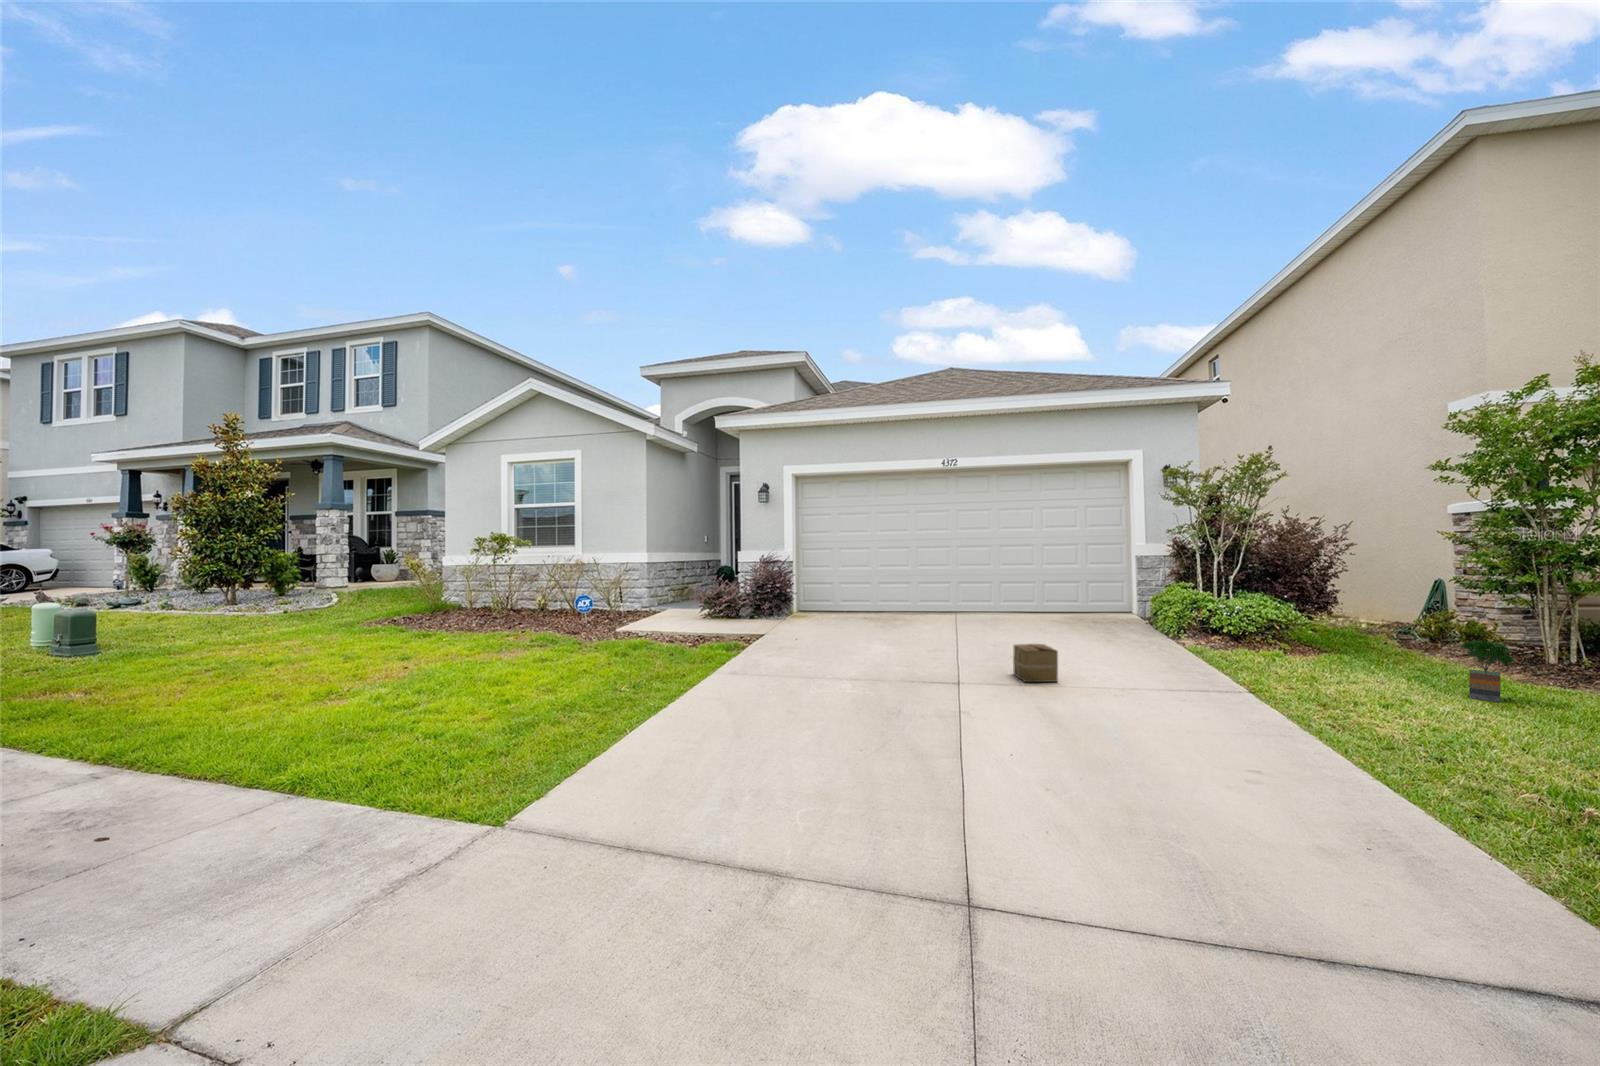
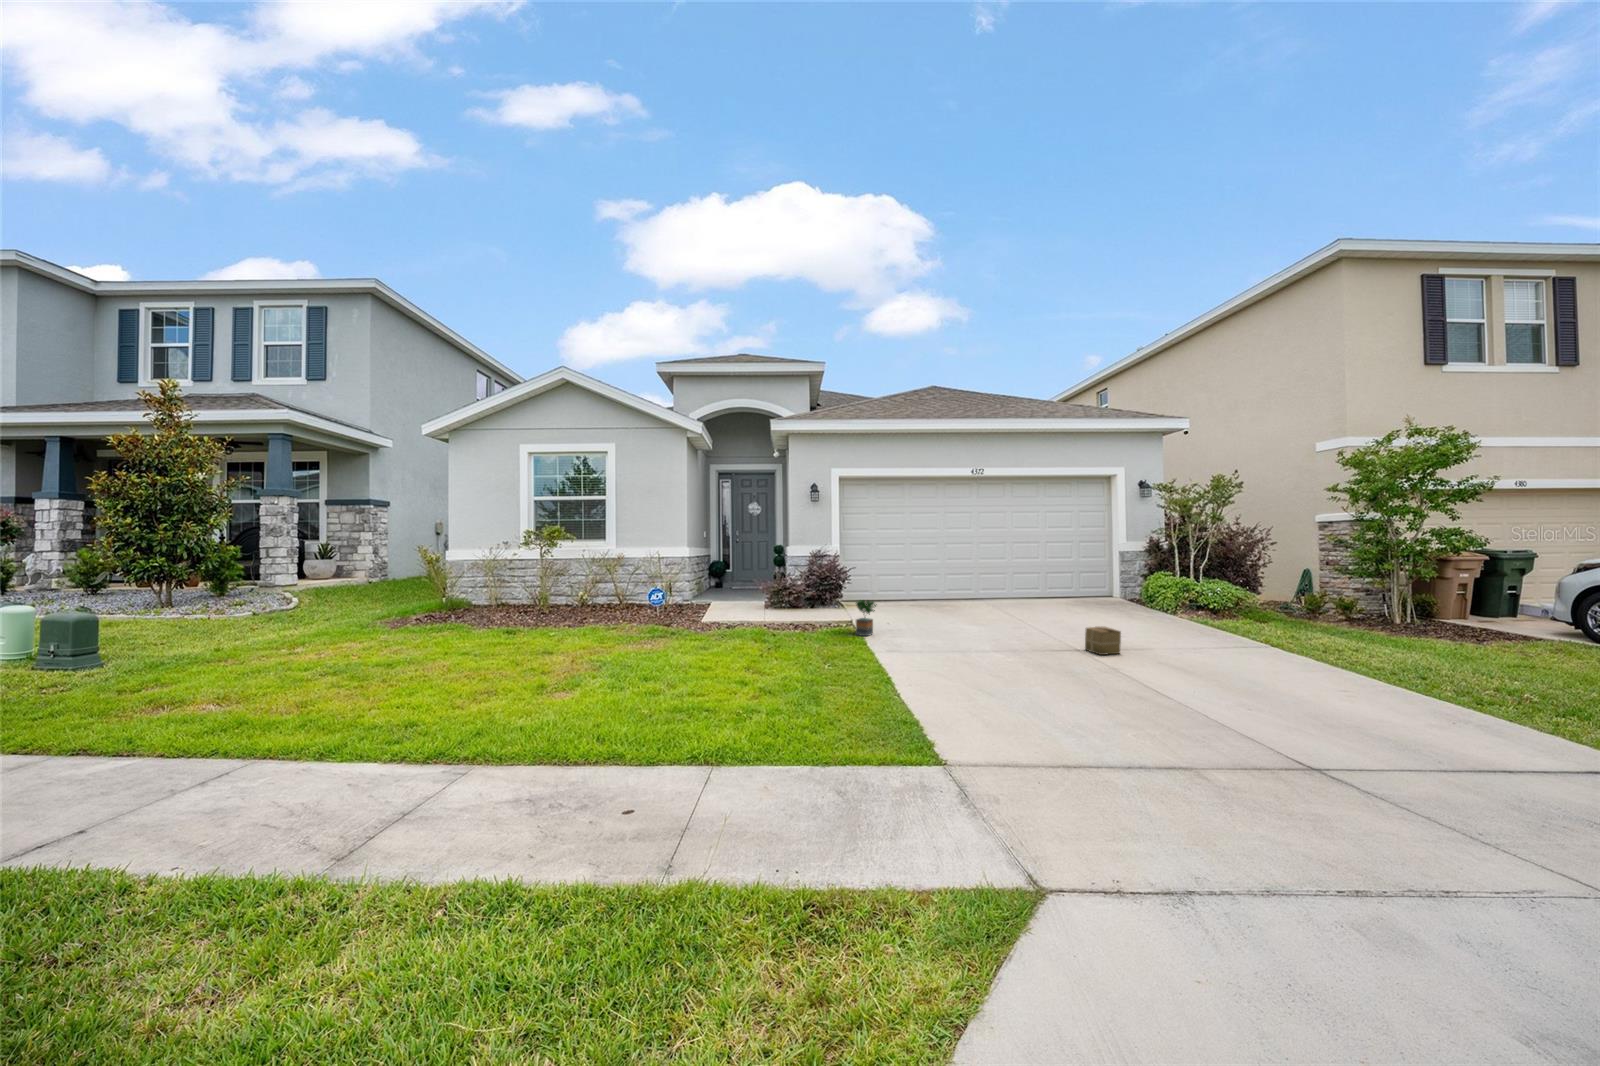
potted tree: present [1461,640,1515,702] -> present [856,600,877,636]

